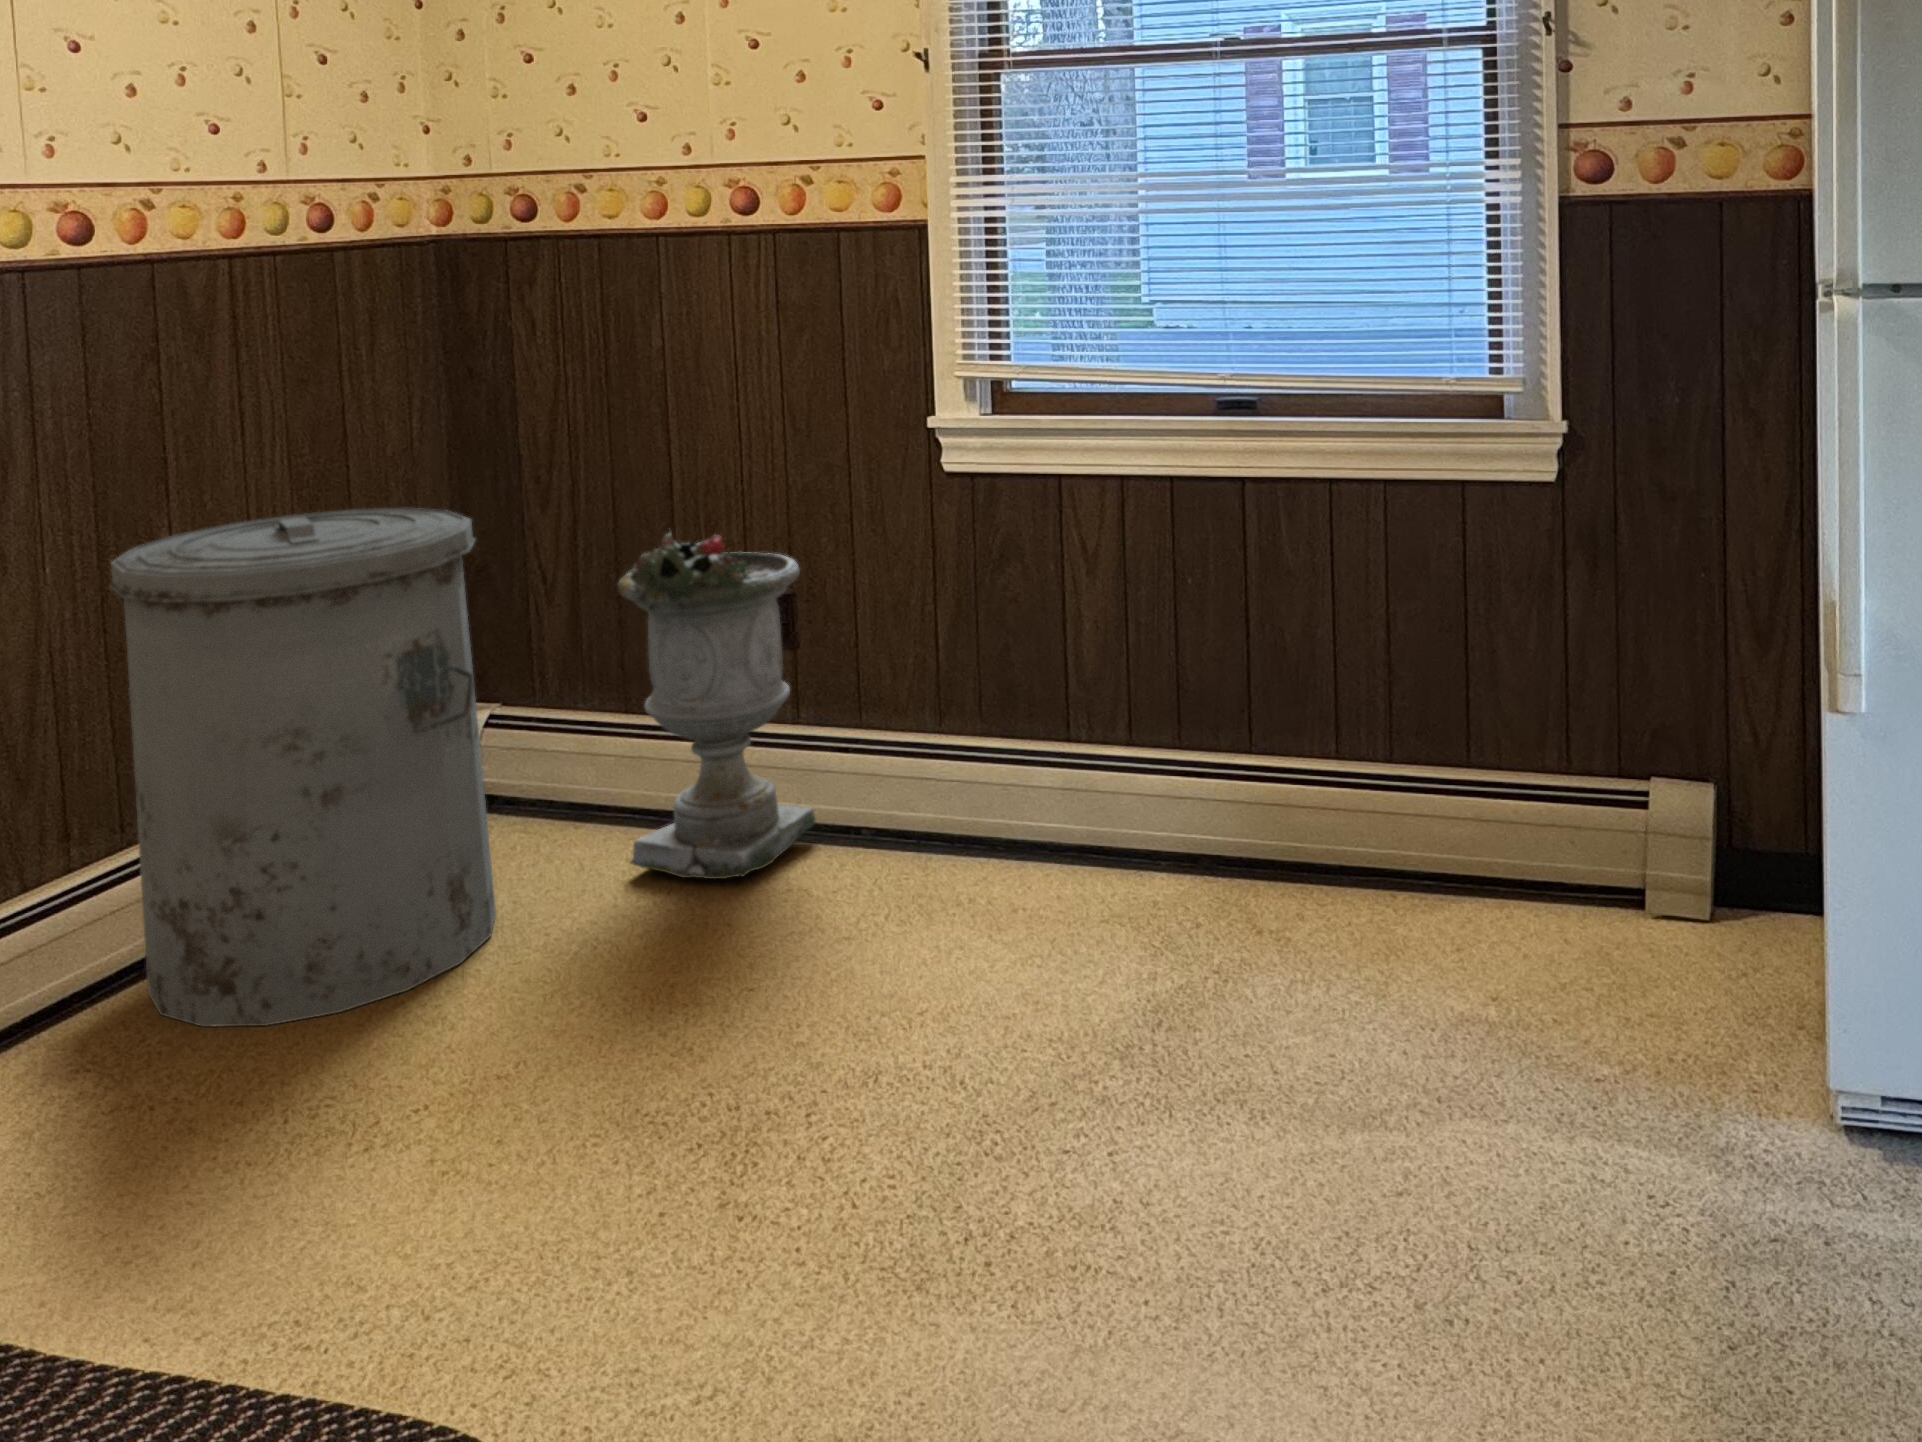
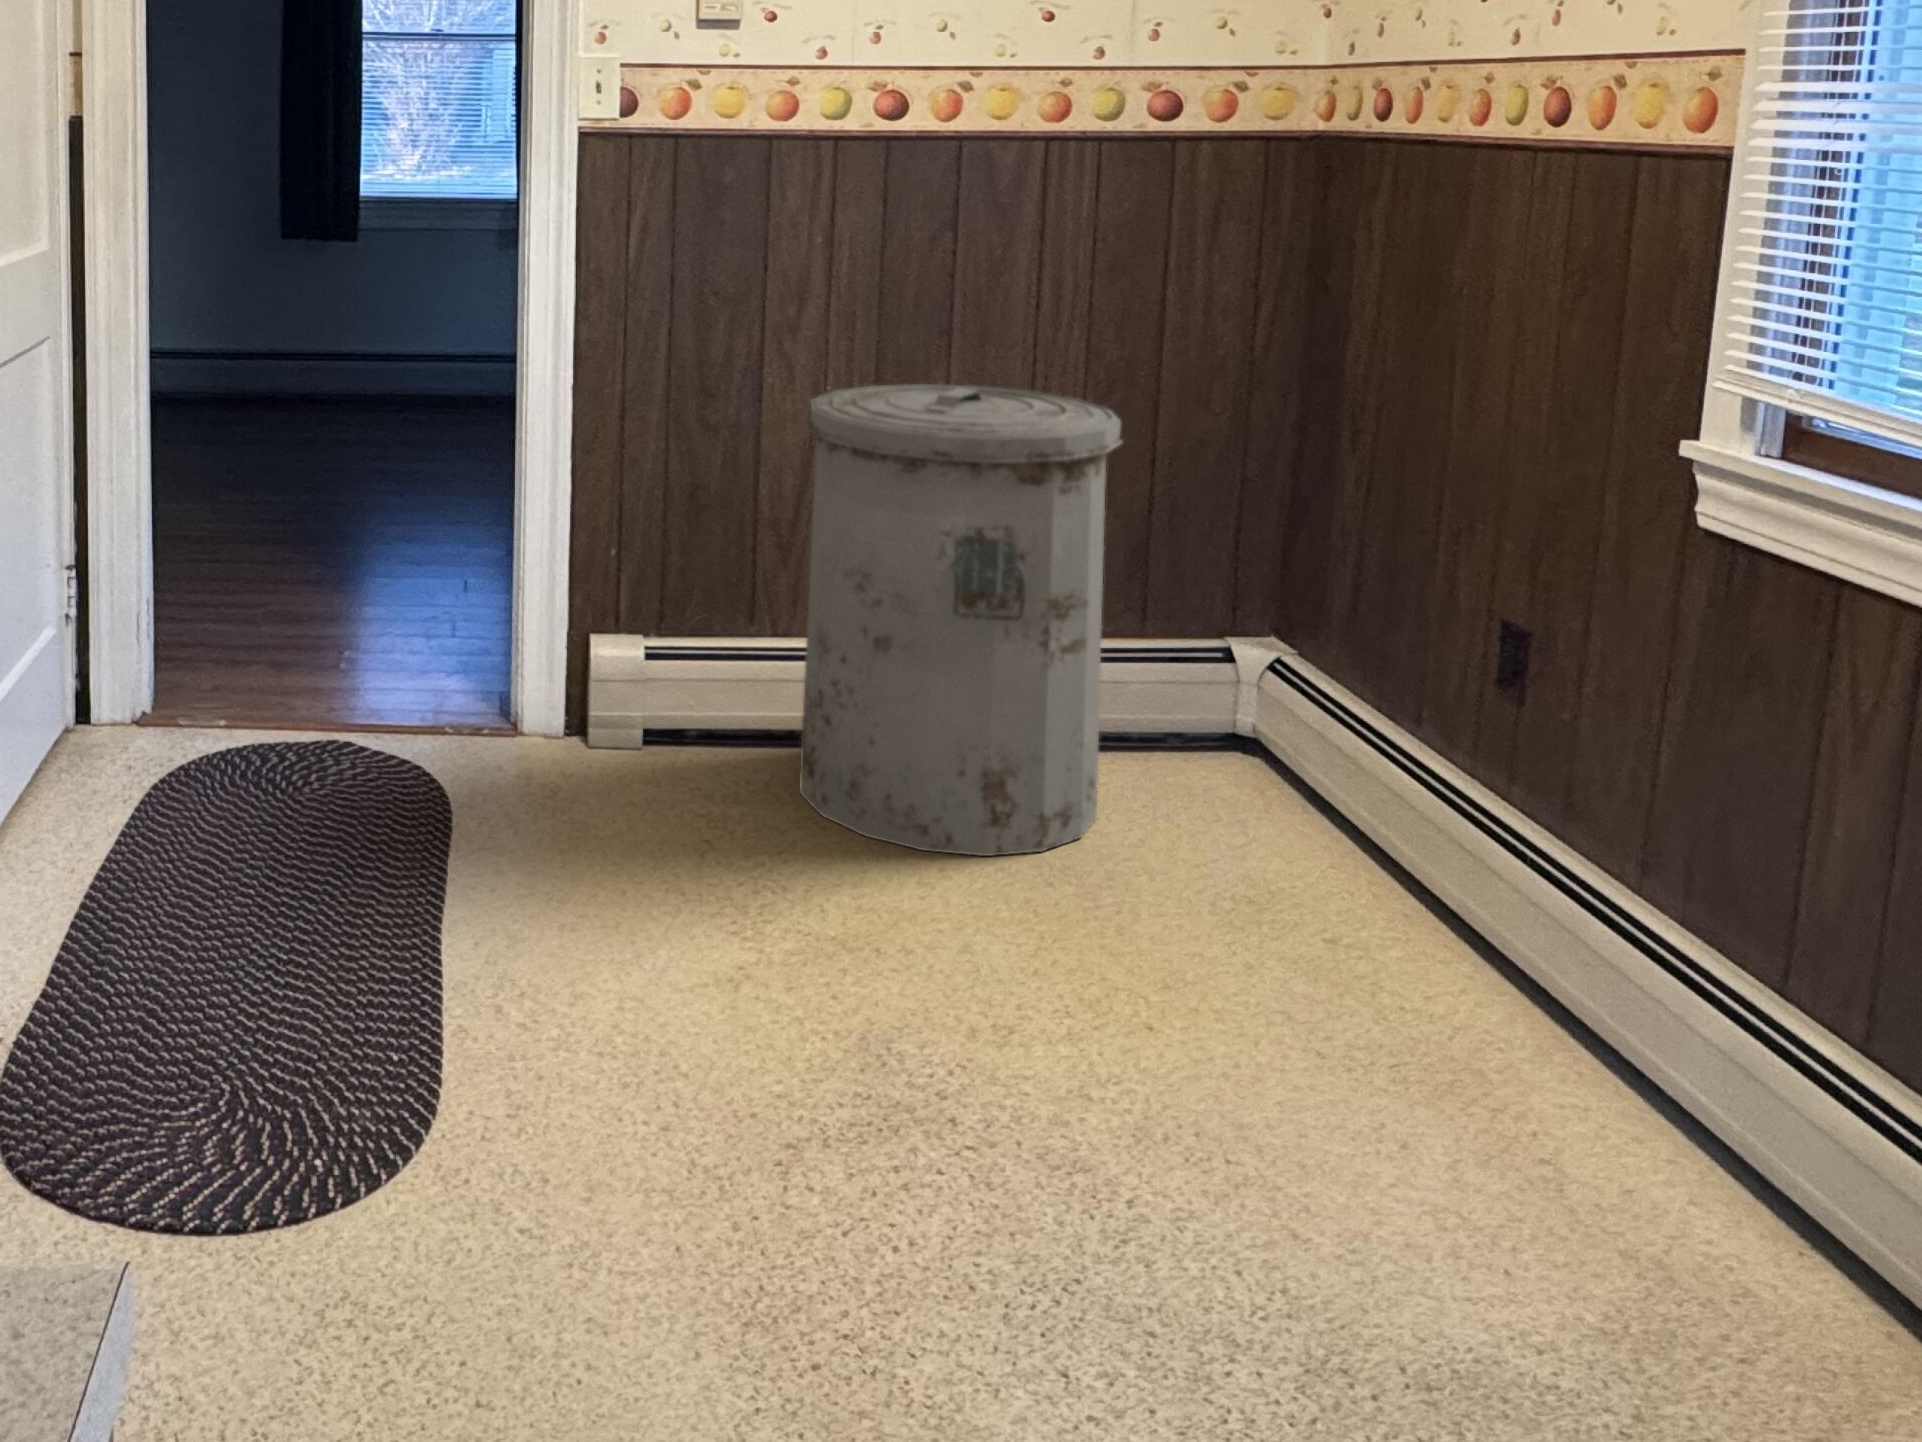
planter: present [617,528,815,879] -> none [1230,504,1494,946]

